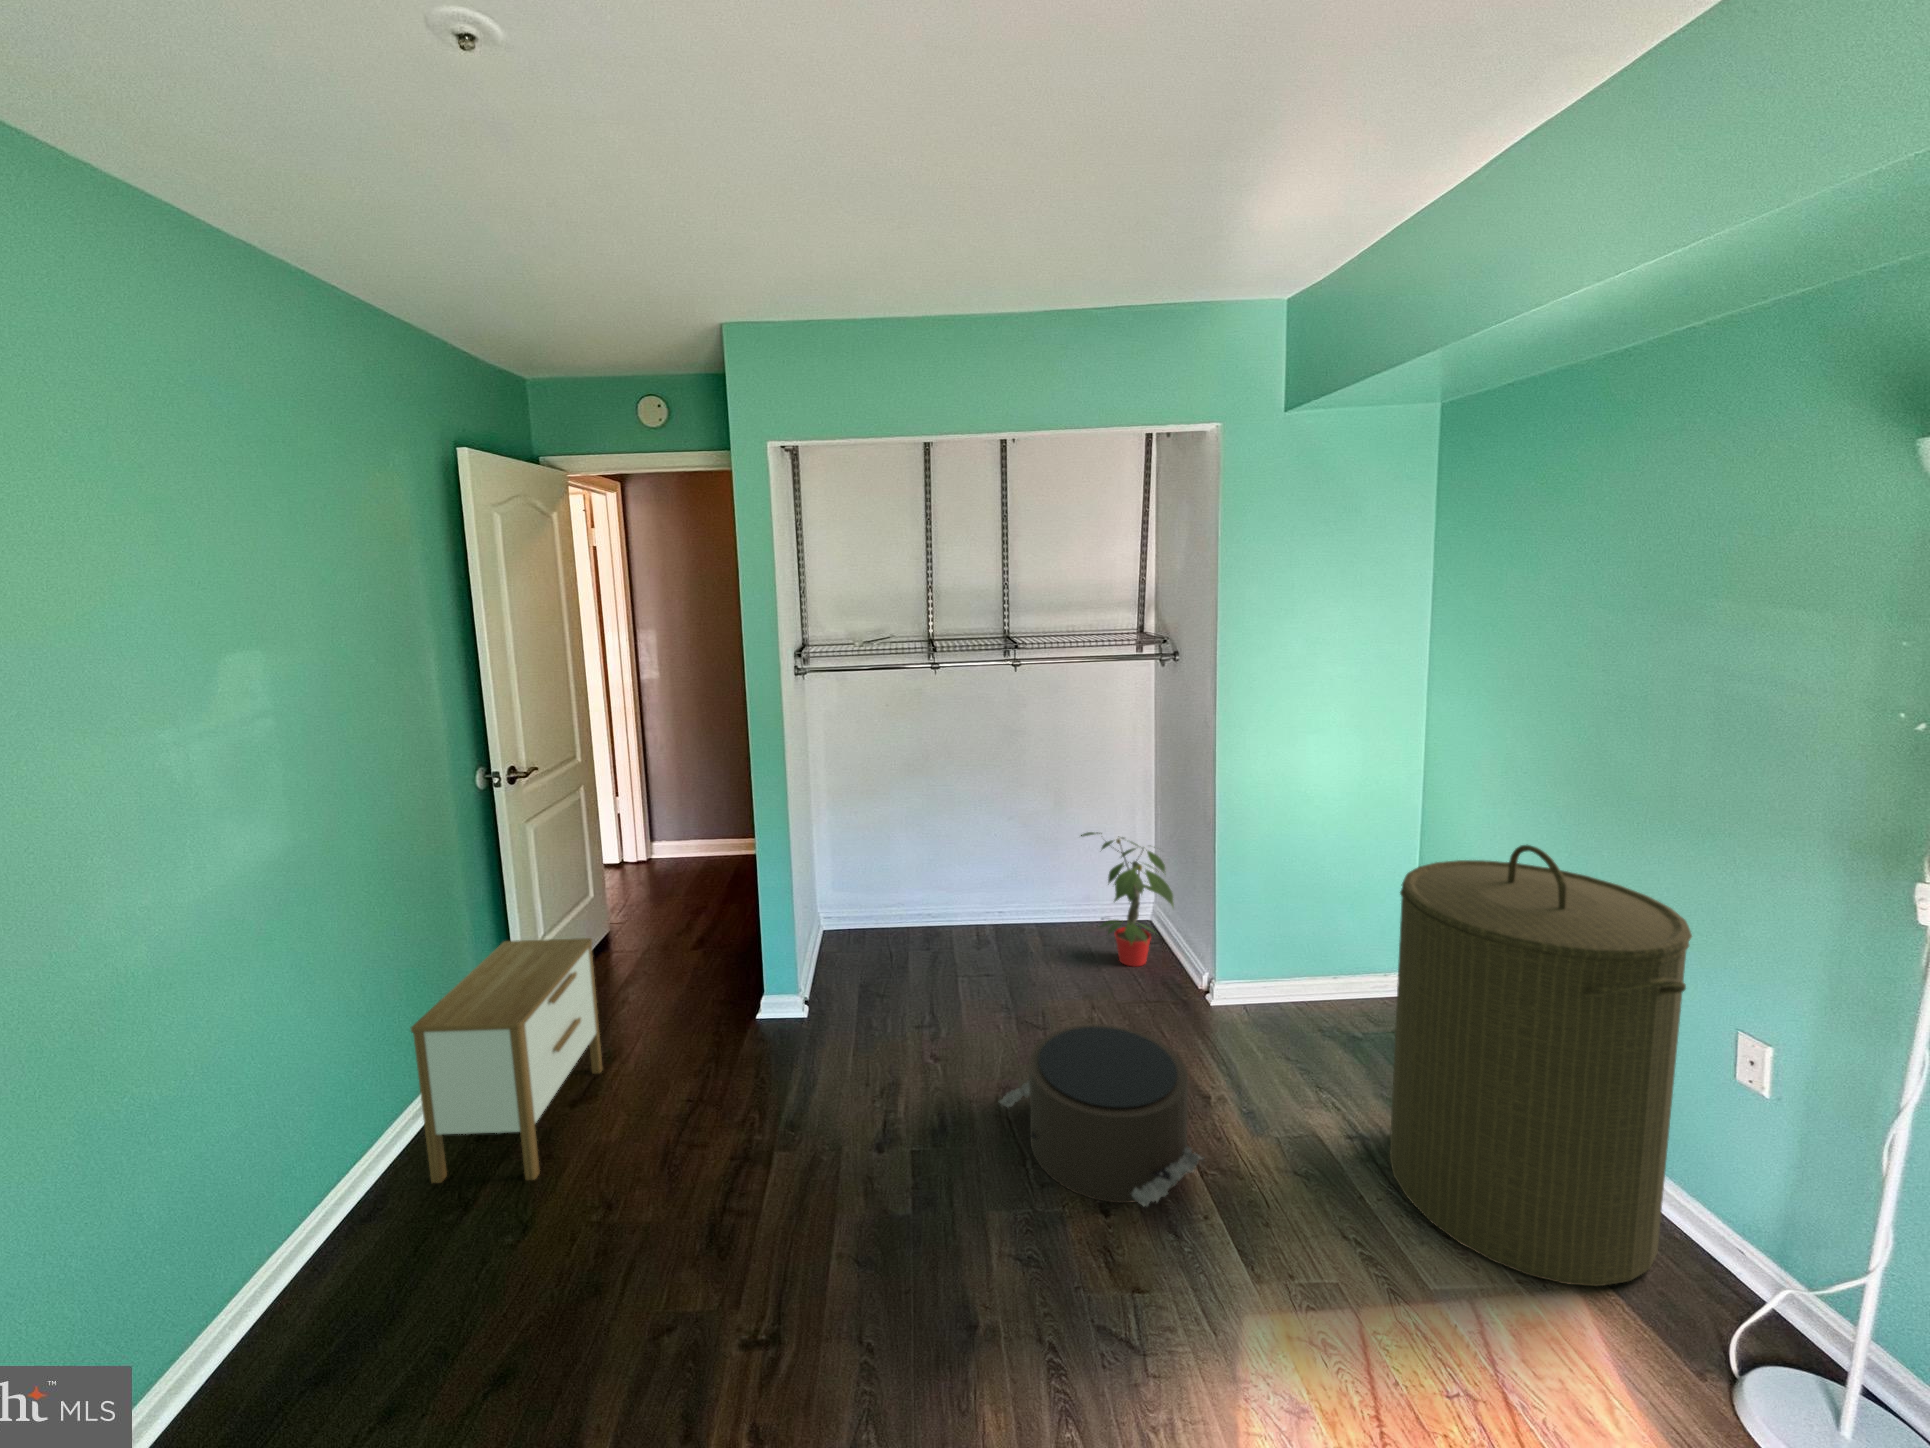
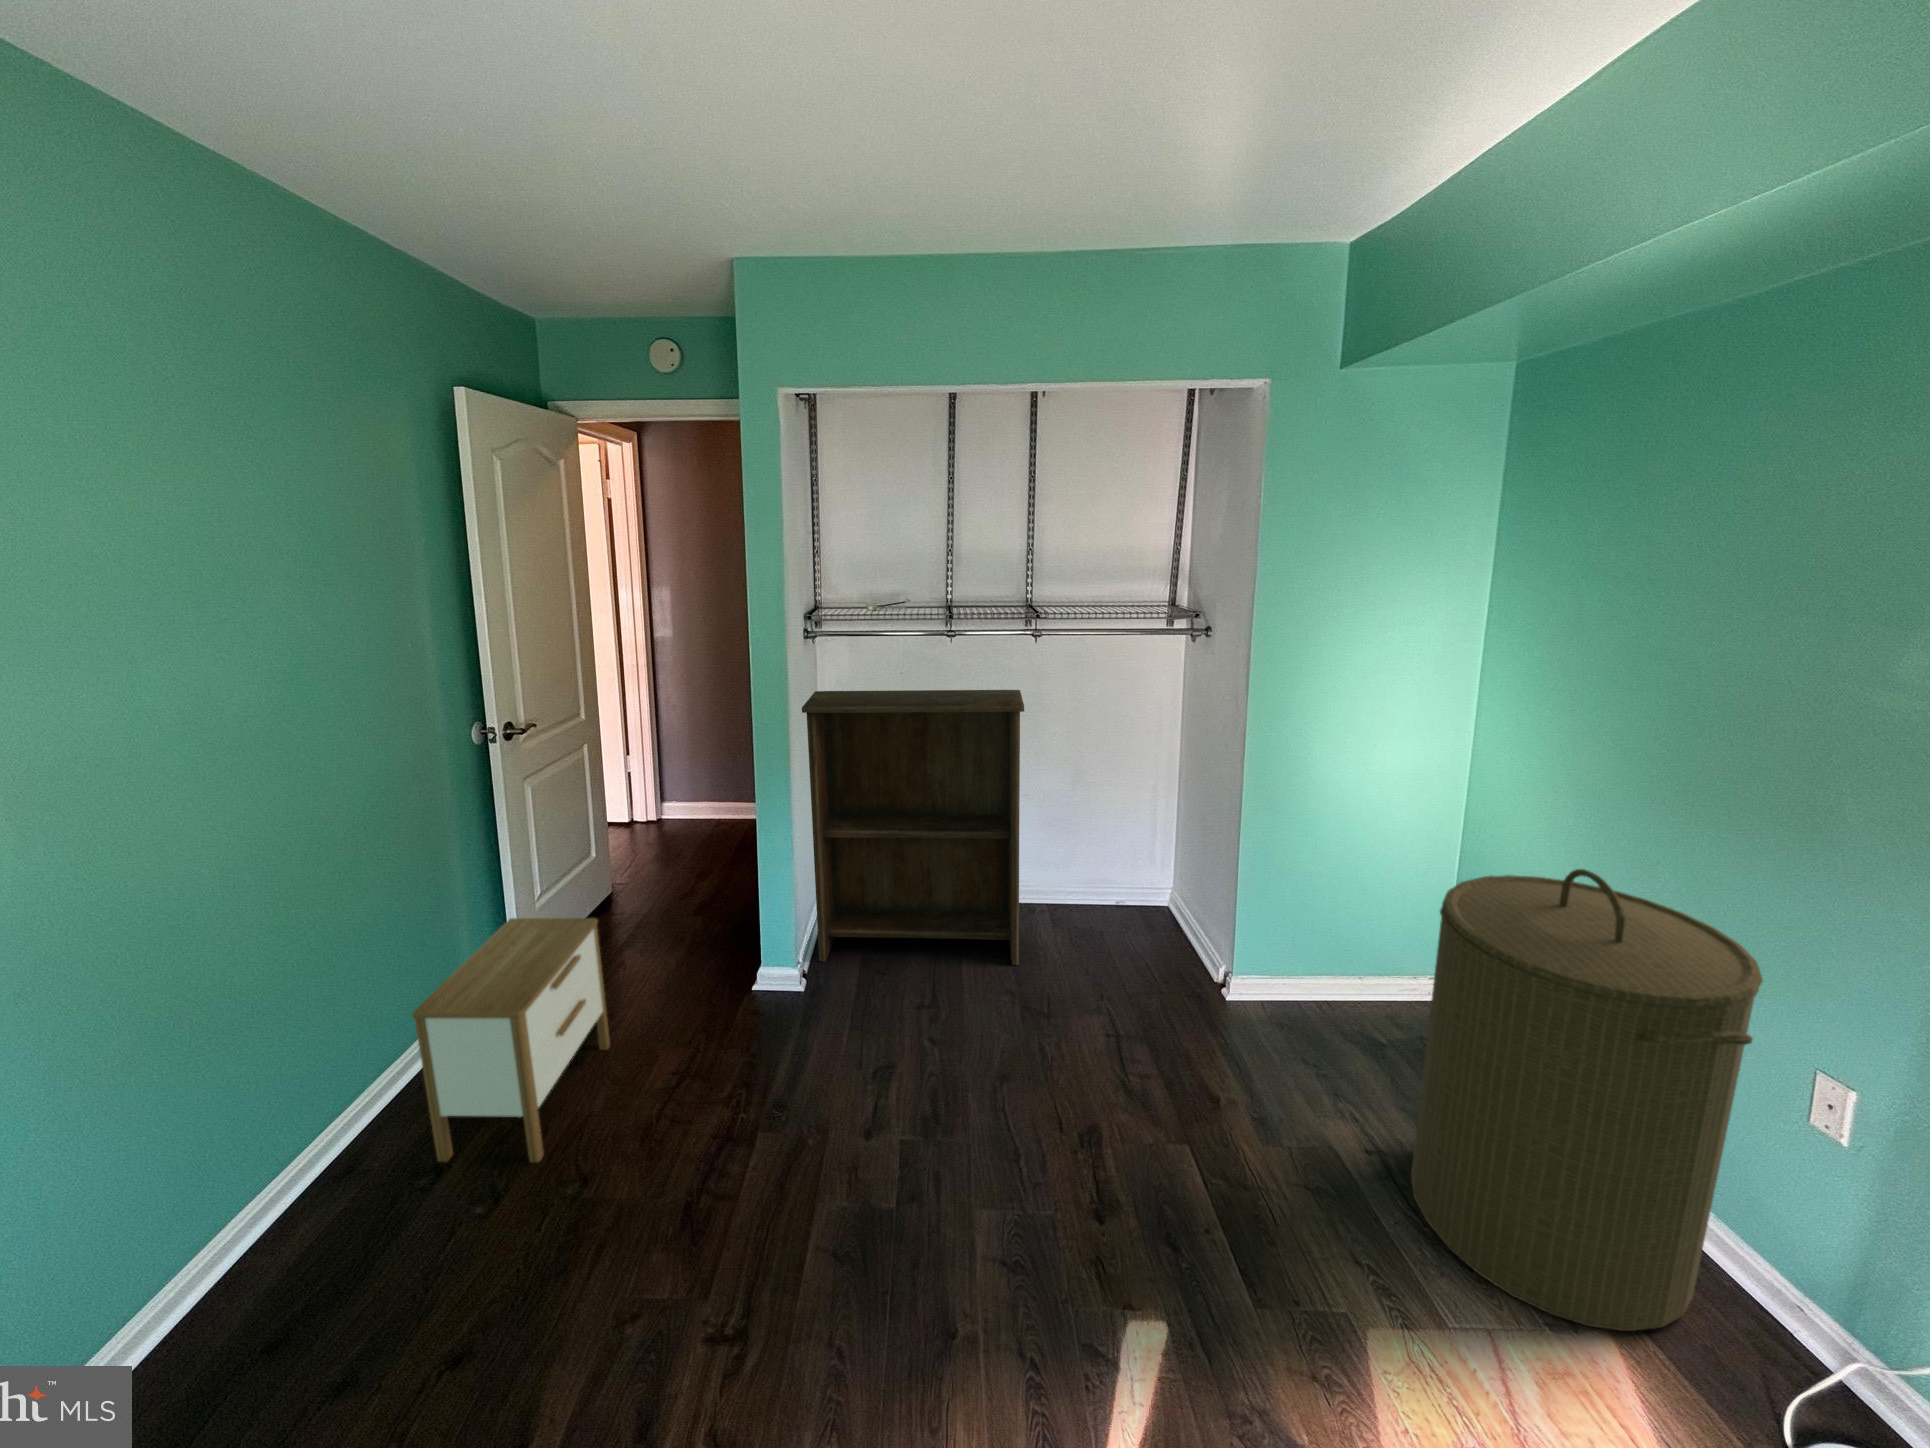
bookshelf: none [791,714,1005,985] -> present [802,690,1024,965]
potted plant: present [1081,832,1174,967] -> none [1099,812,1199,952]
pouf: present [1000,1024,1204,1206] -> none [1005,1024,1217,1224]

